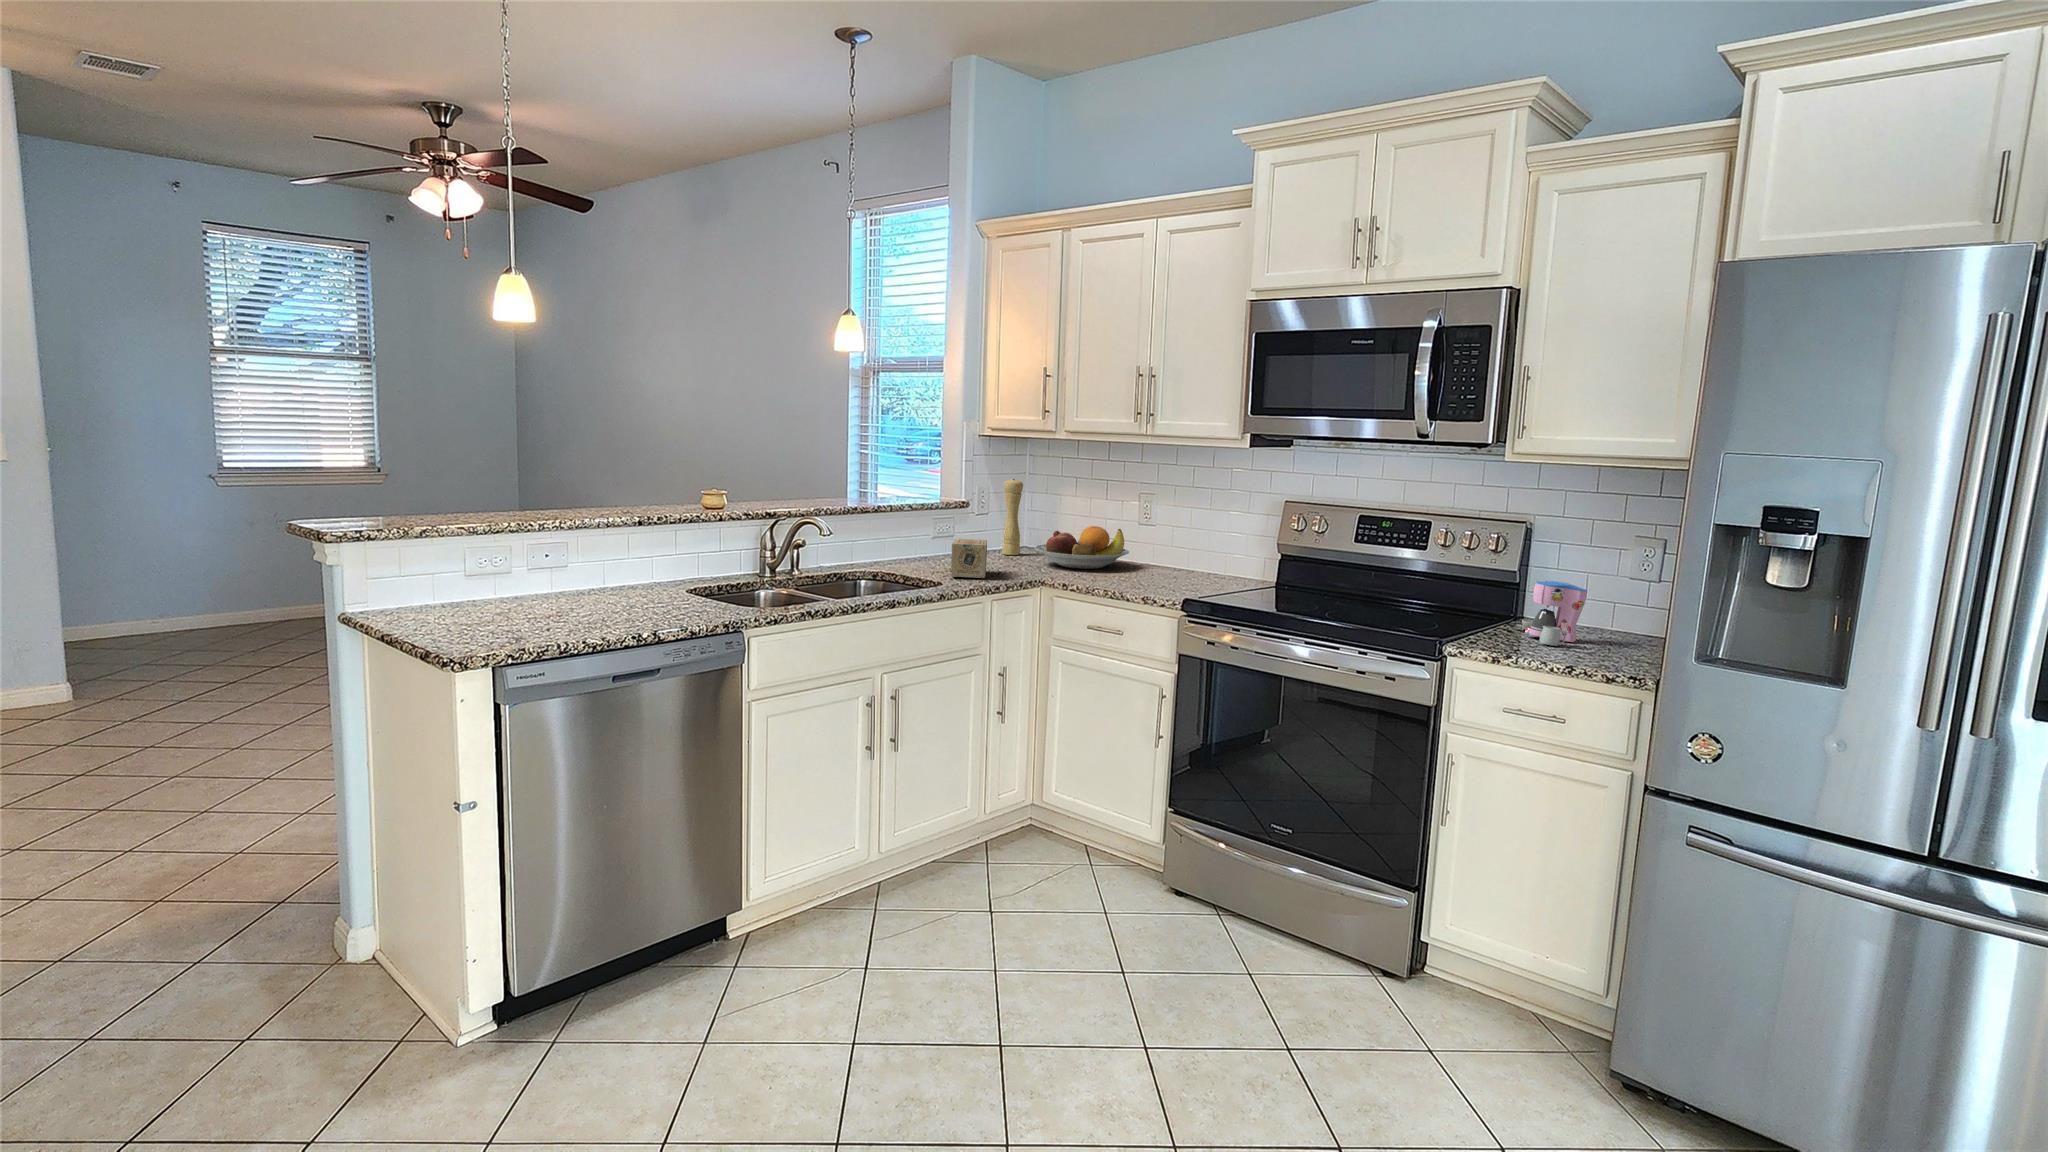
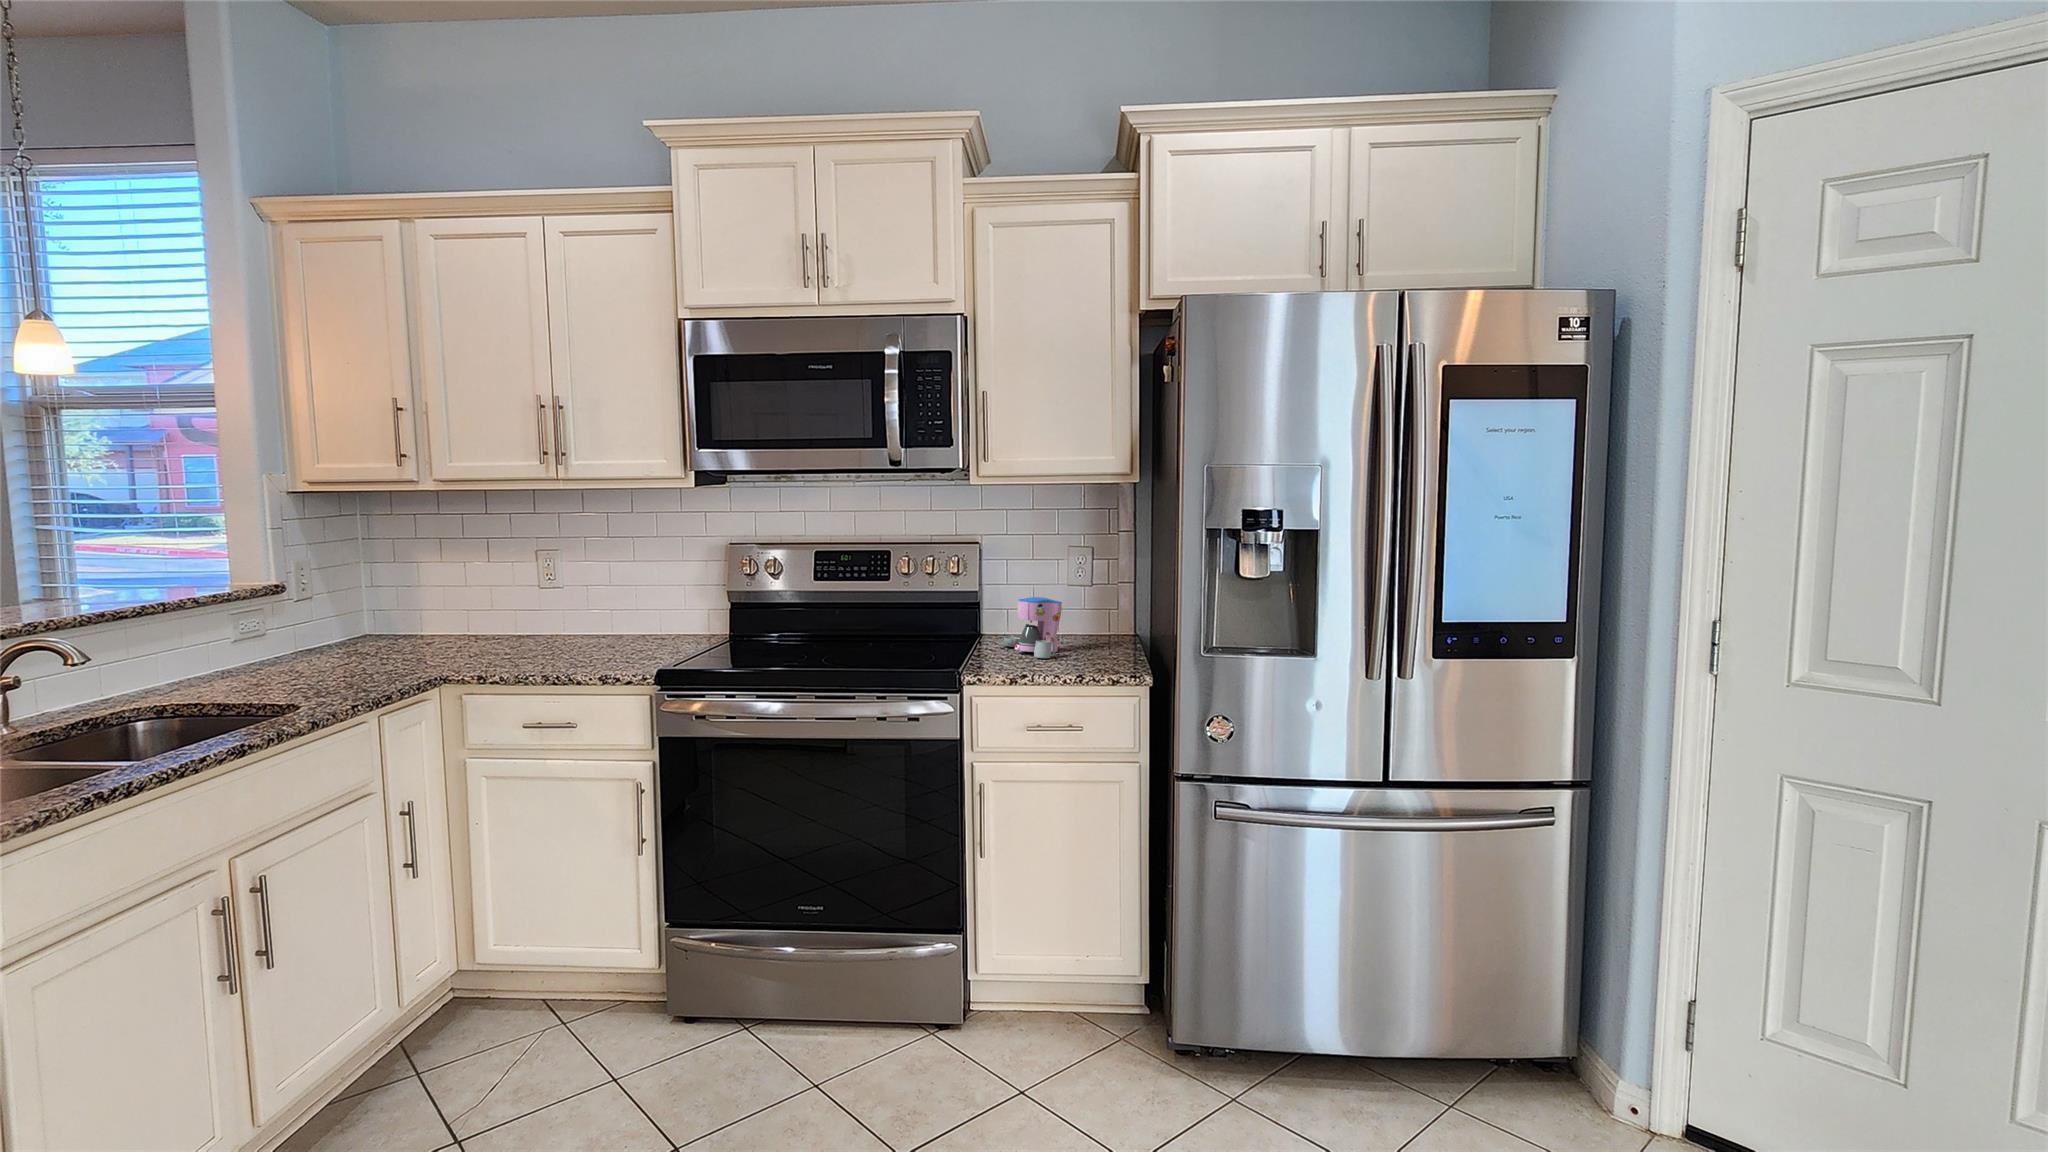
pepper mill: present [1002,479,1023,555] -> none [336,547,372,649]
fruit bowl: present [1035,526,1129,569] -> none [406,596,540,653]
tea box: present [951,539,987,578] -> none [290,634,357,692]

